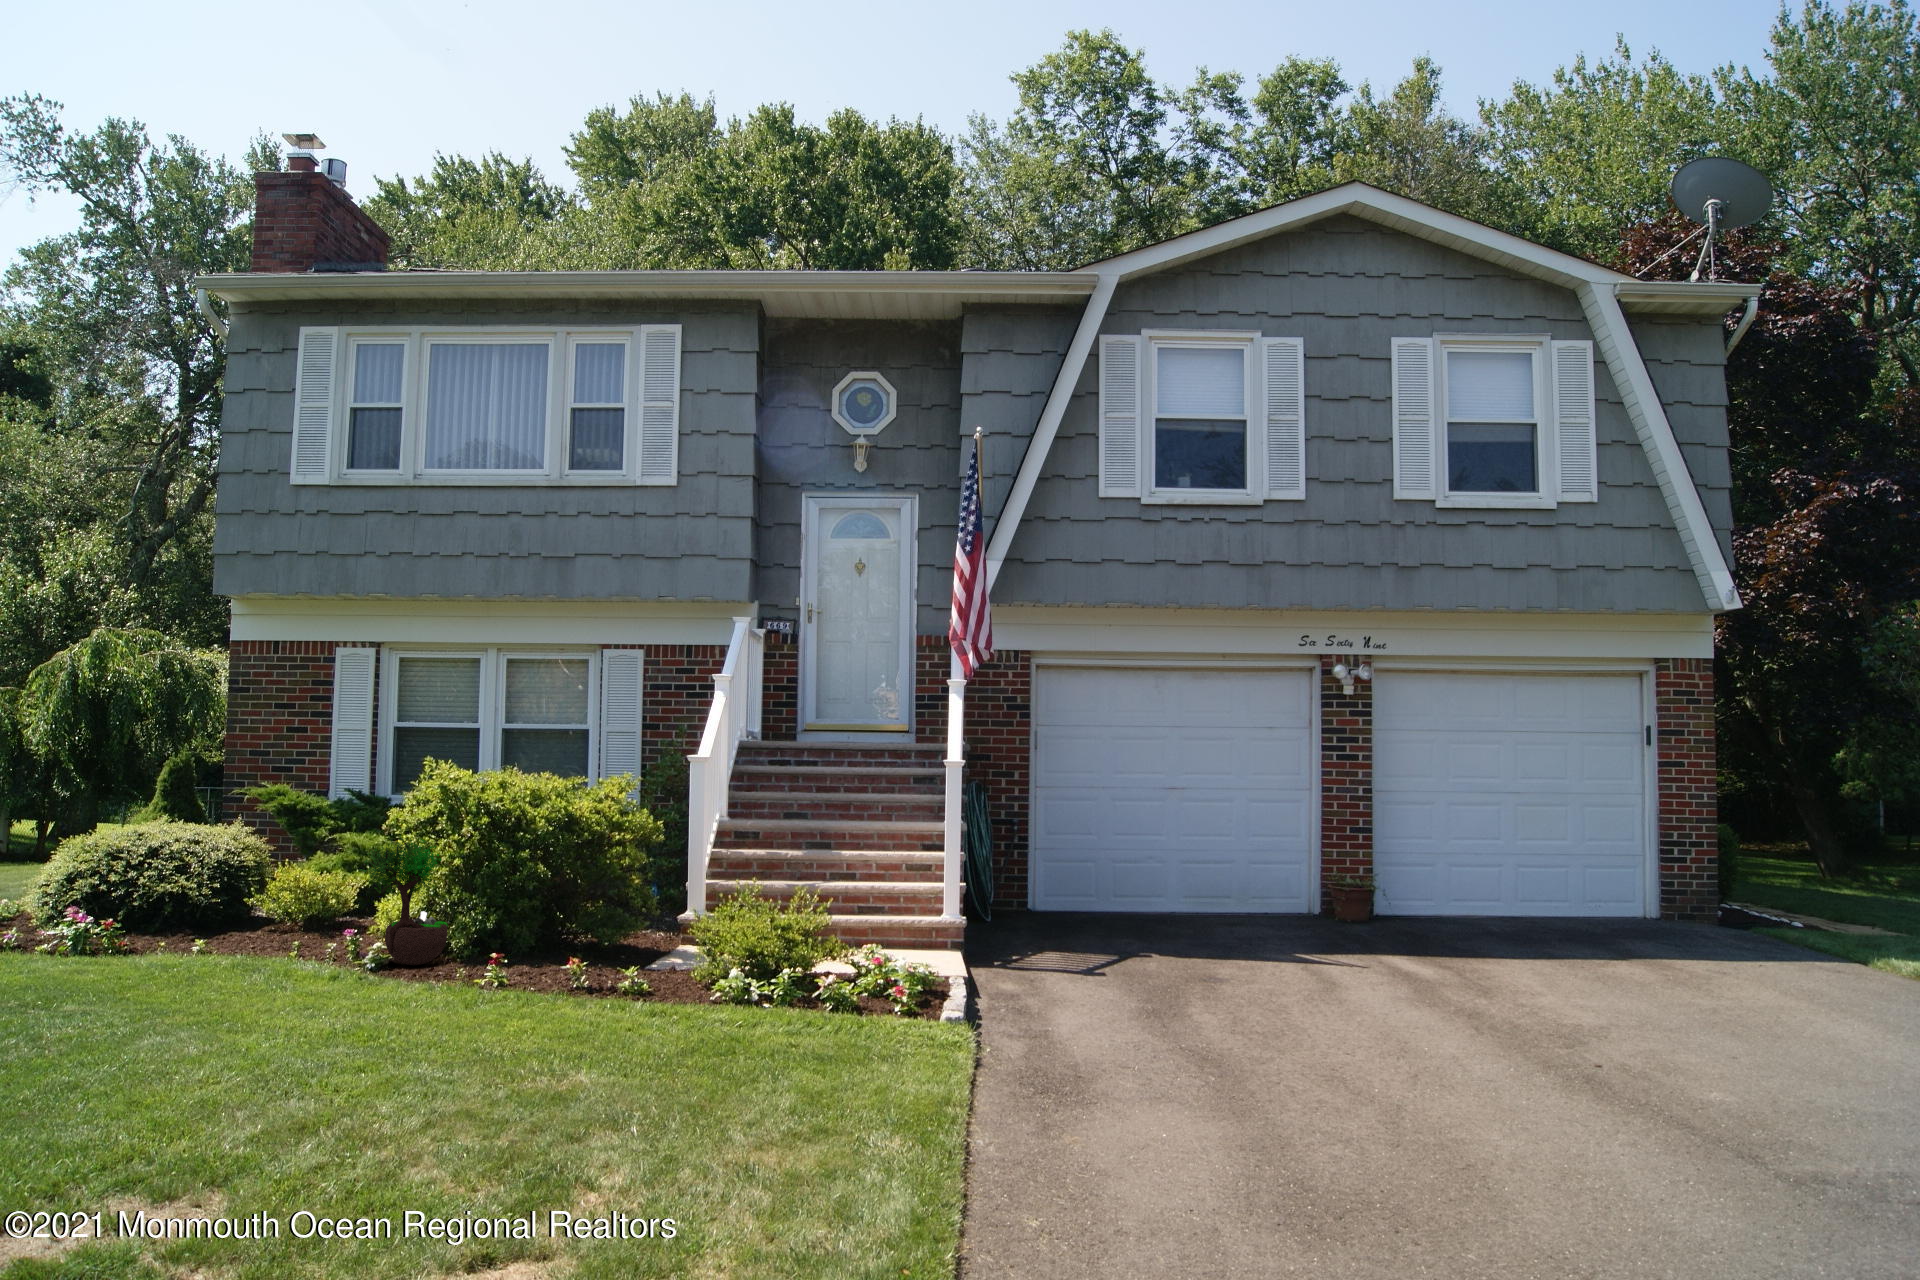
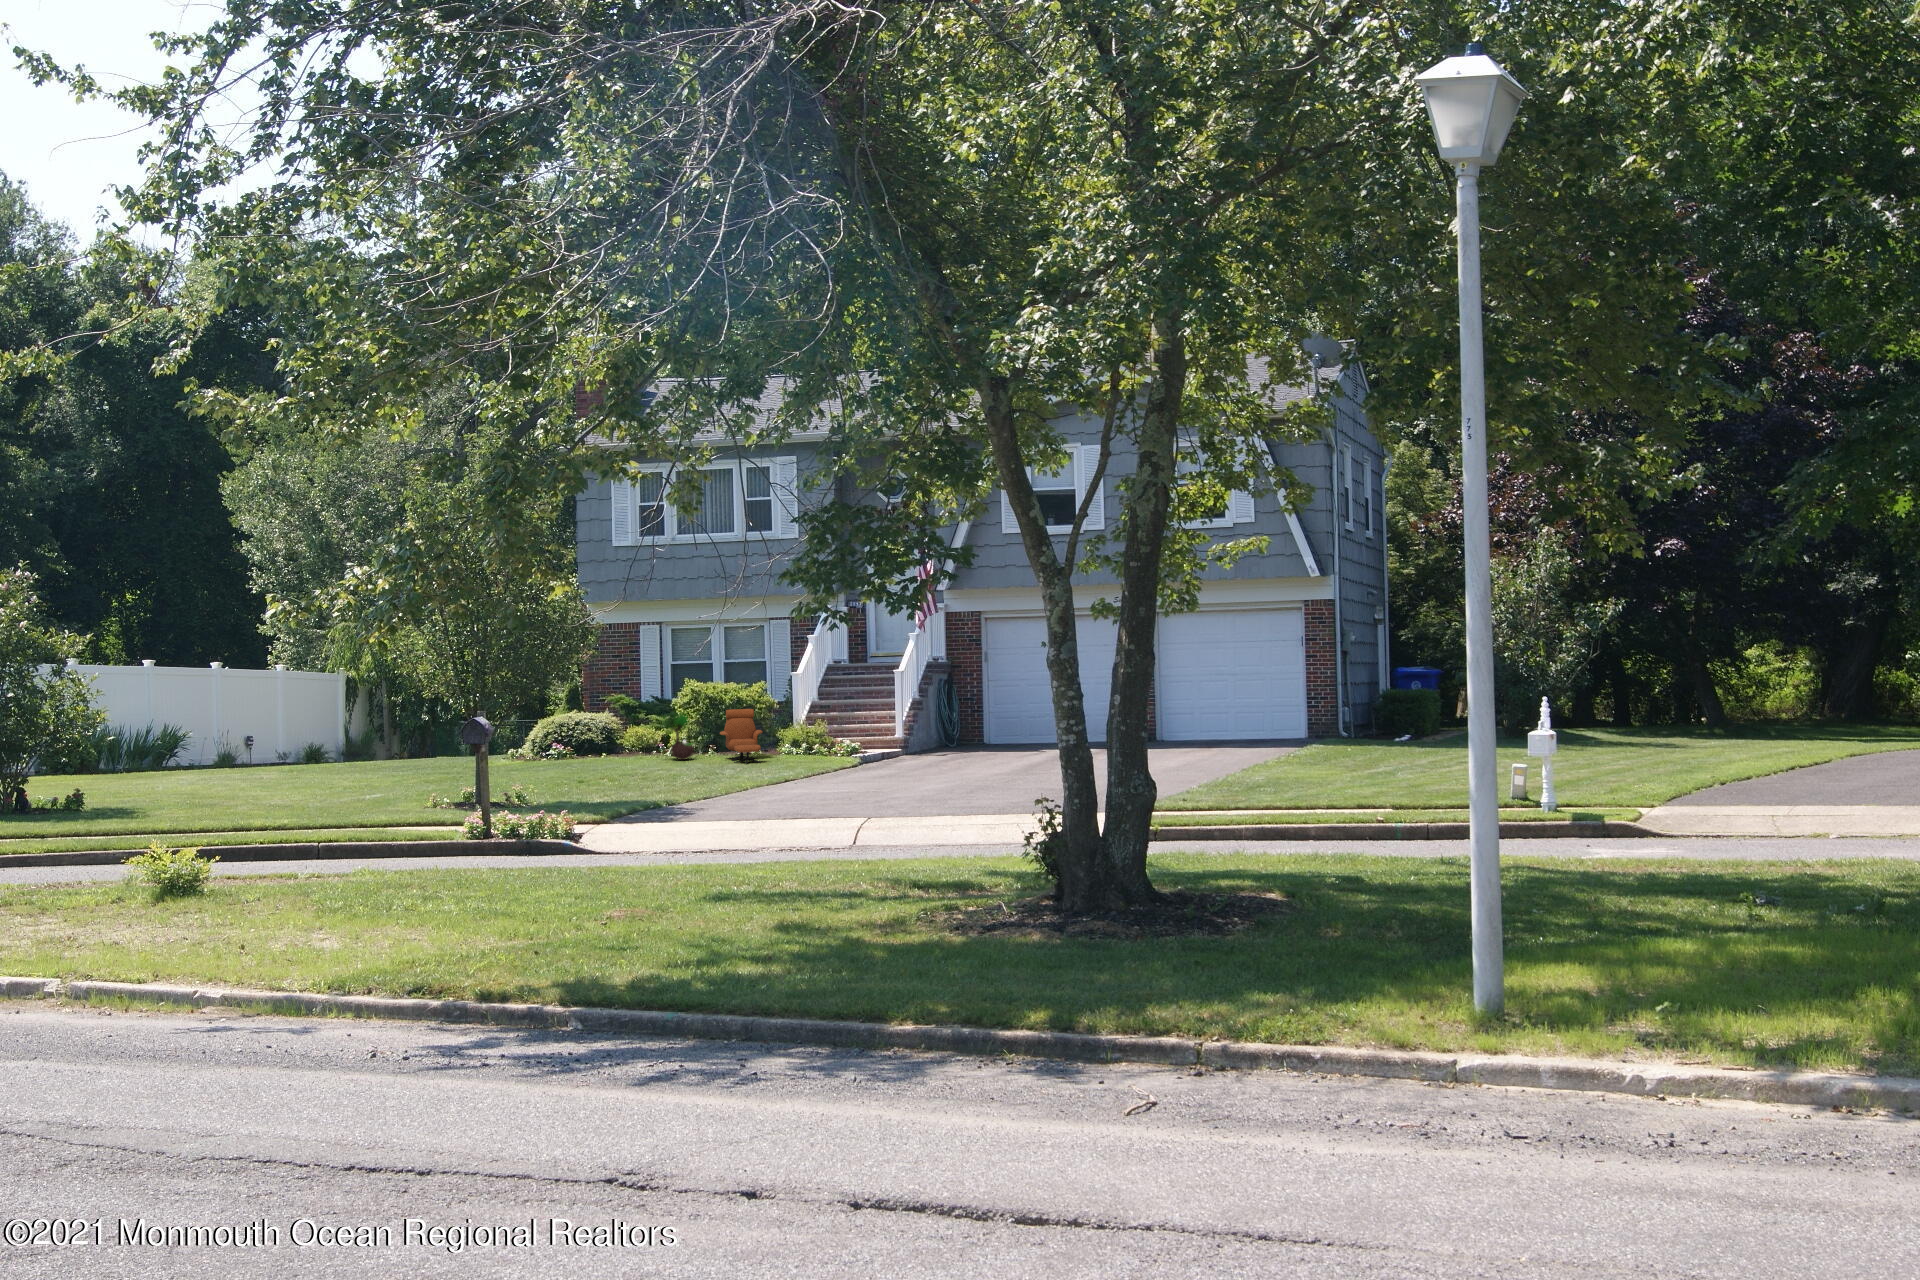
lounge chair: none [520,836,633,985] -> present [720,709,763,764]

